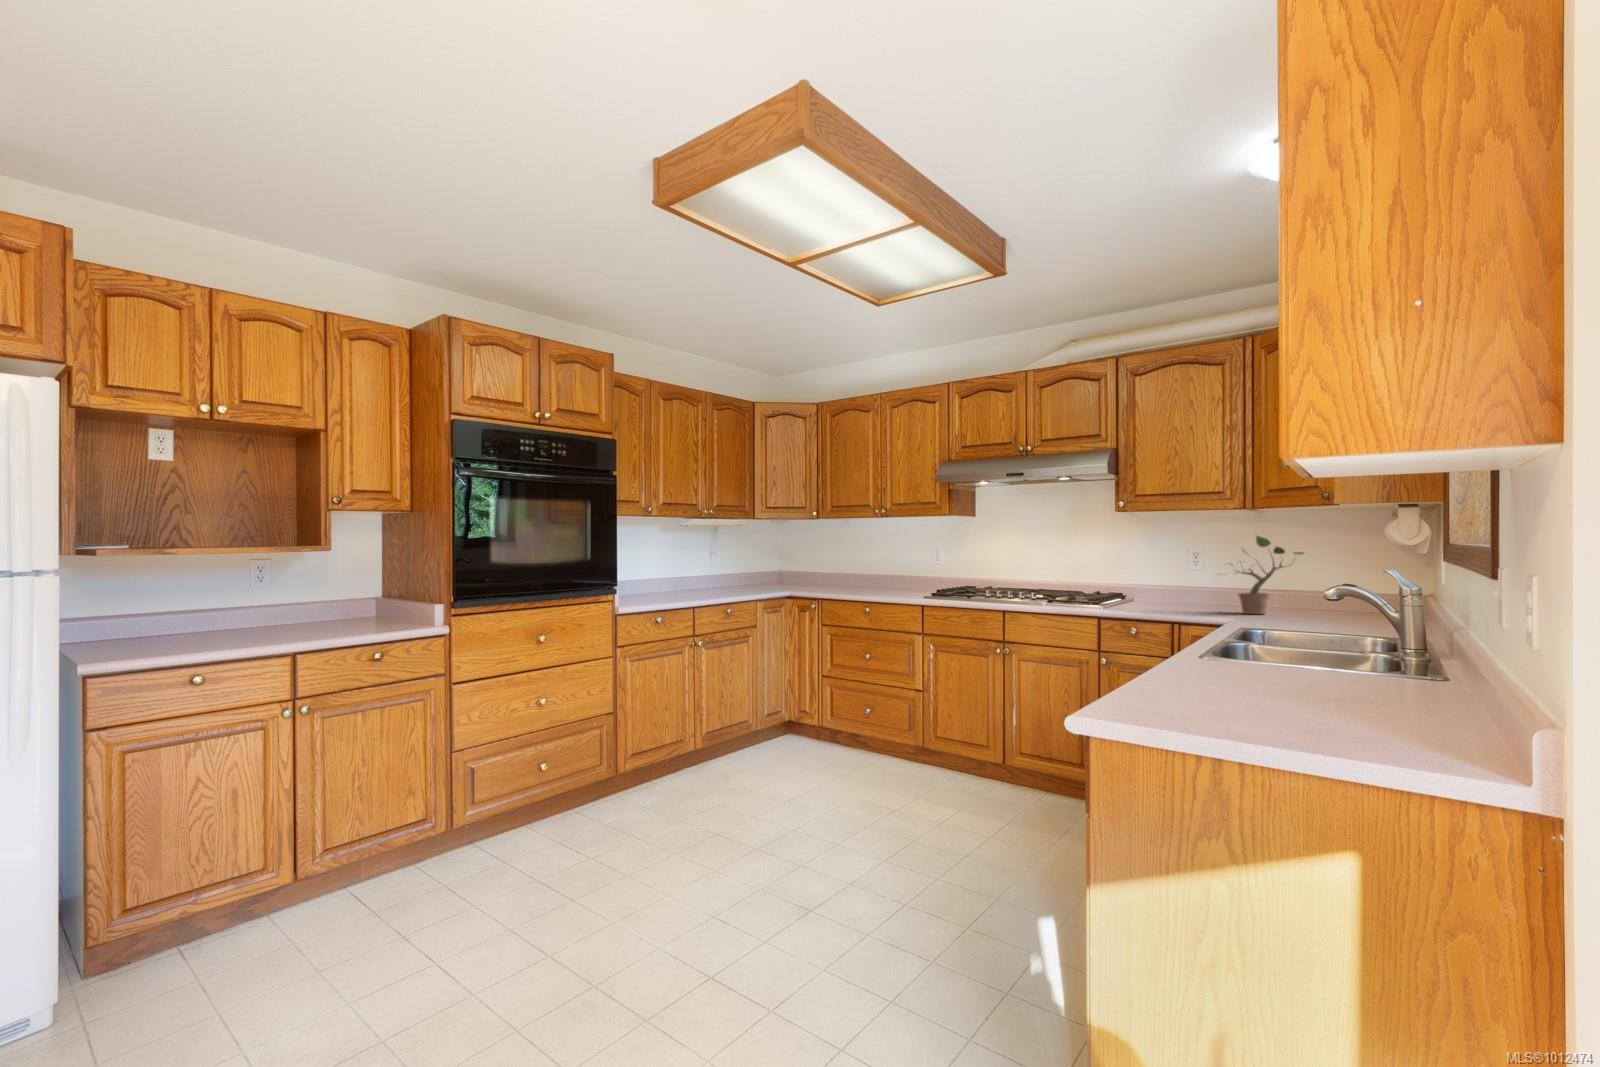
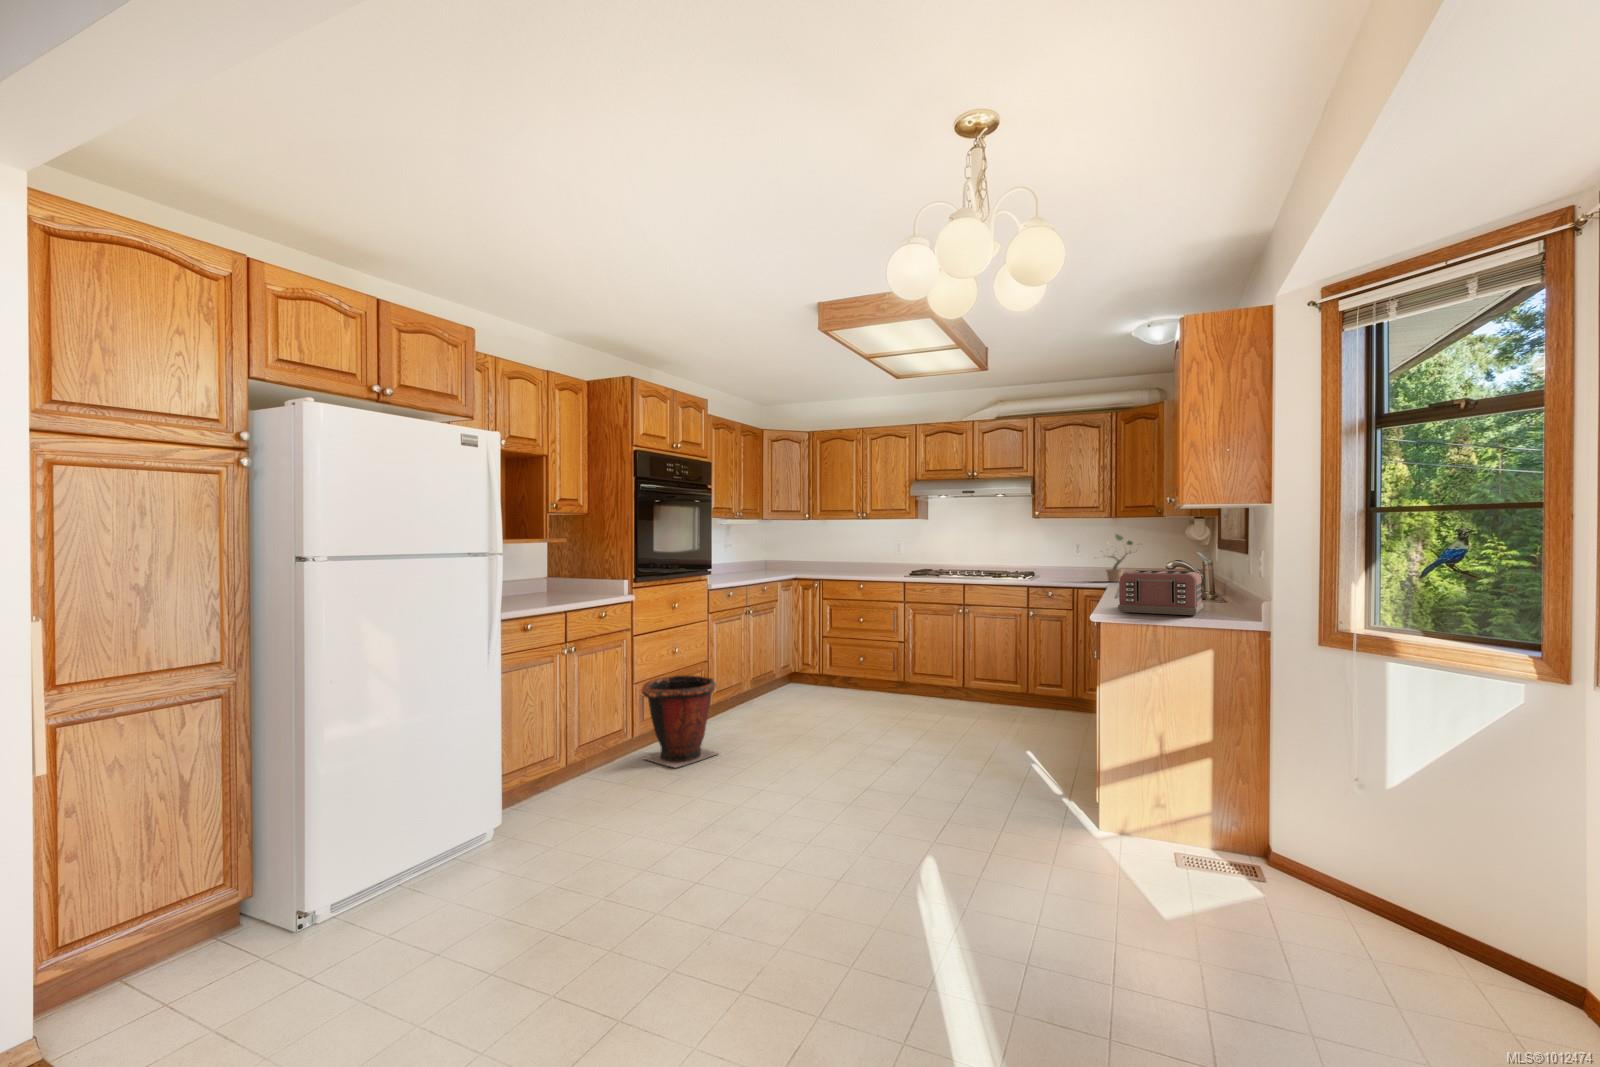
toaster: none [1151,611,1371,732] -> present [1118,570,1203,615]
waste bin: none [447,736,568,886] -> present [641,675,718,768]

